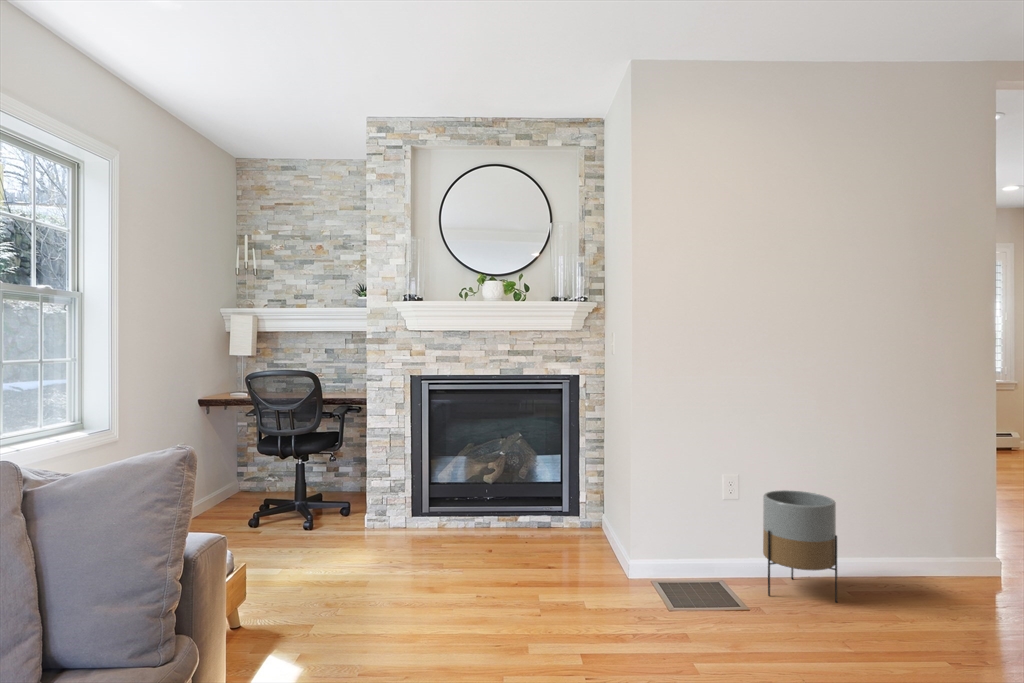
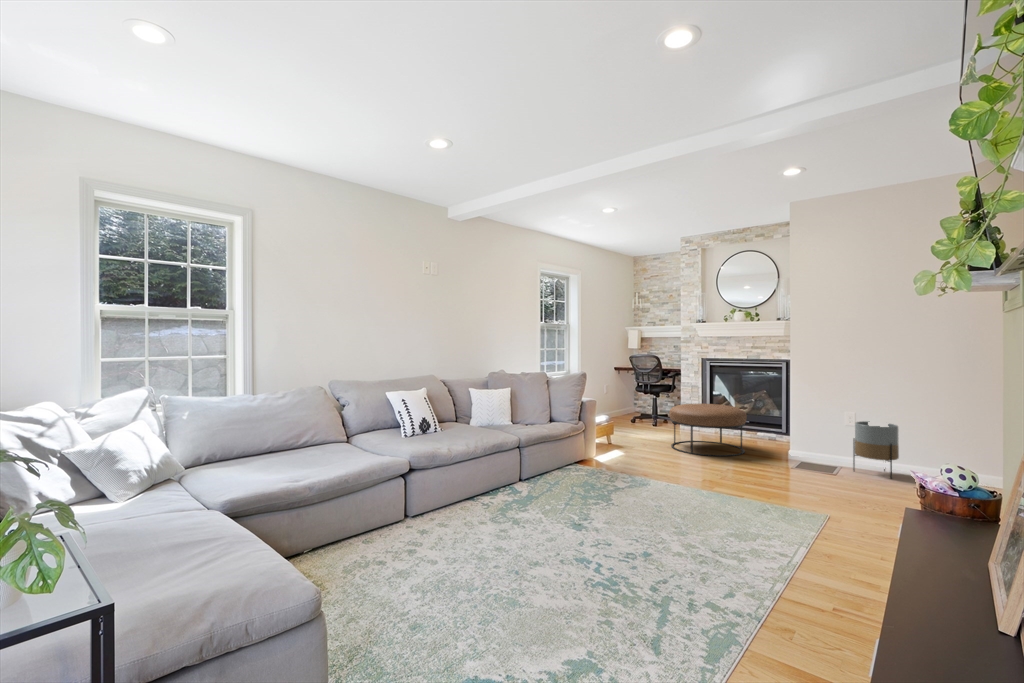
ottoman: none [394,481,564,630] -> present [669,403,747,456]

